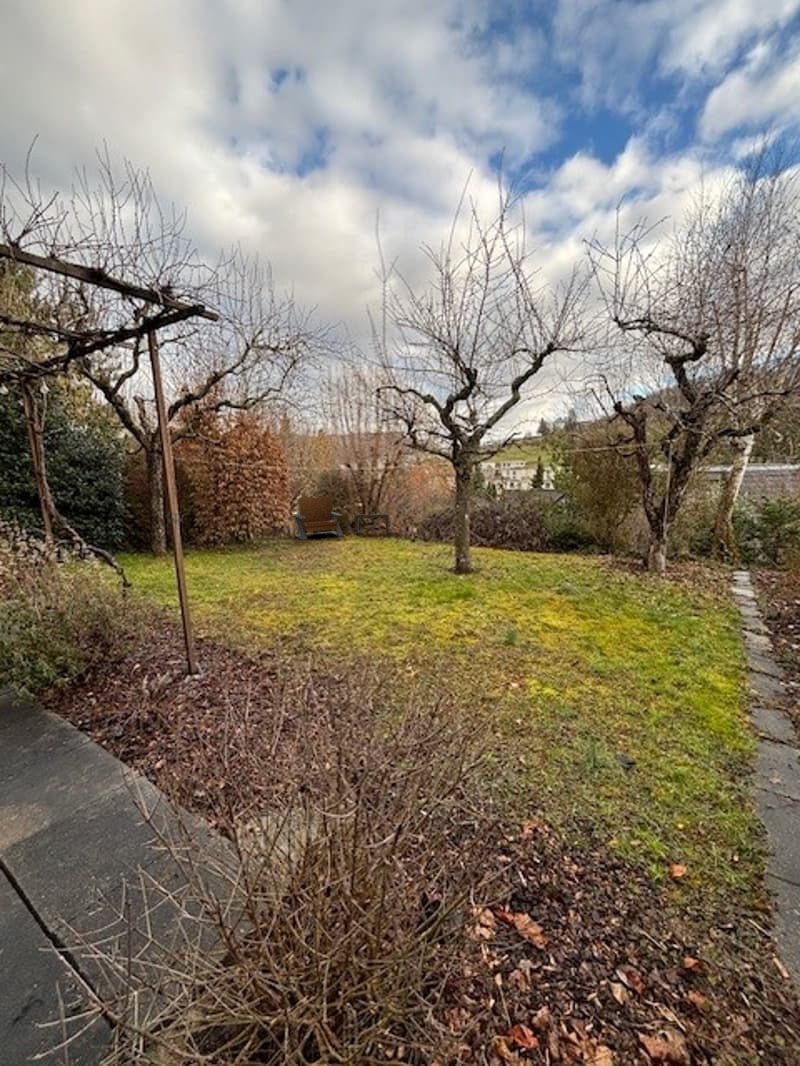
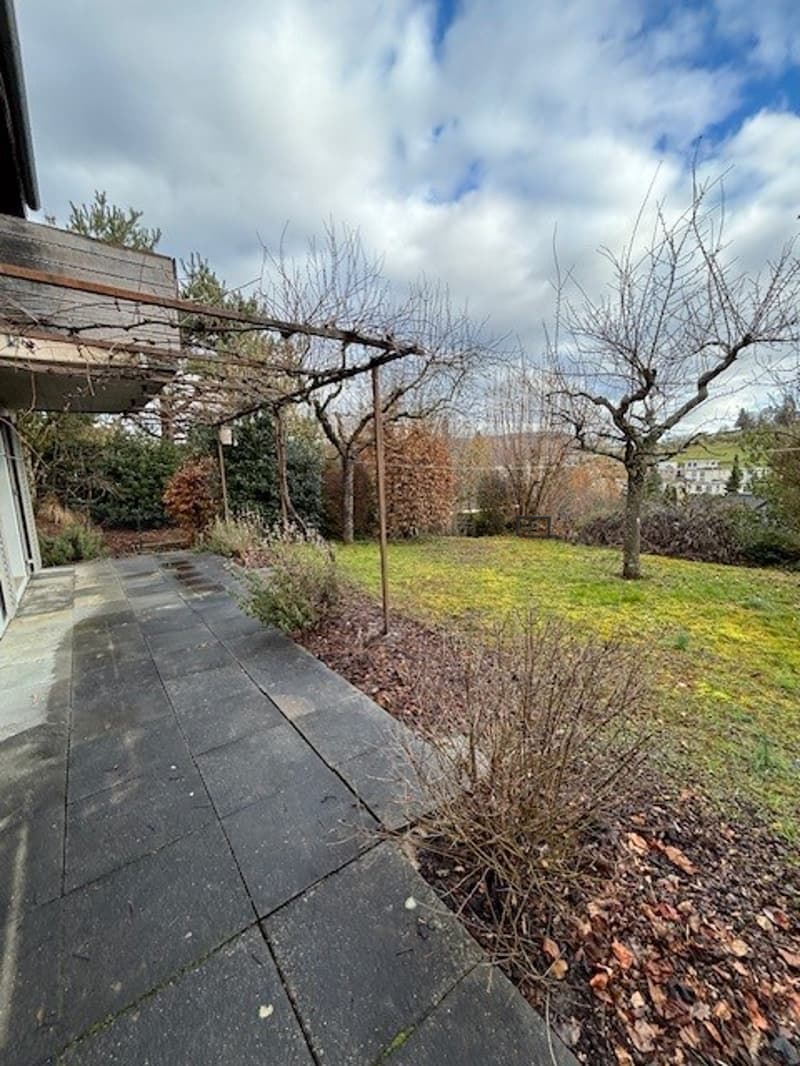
lounge chair: present [294,497,343,540] -> none [458,498,505,537]

